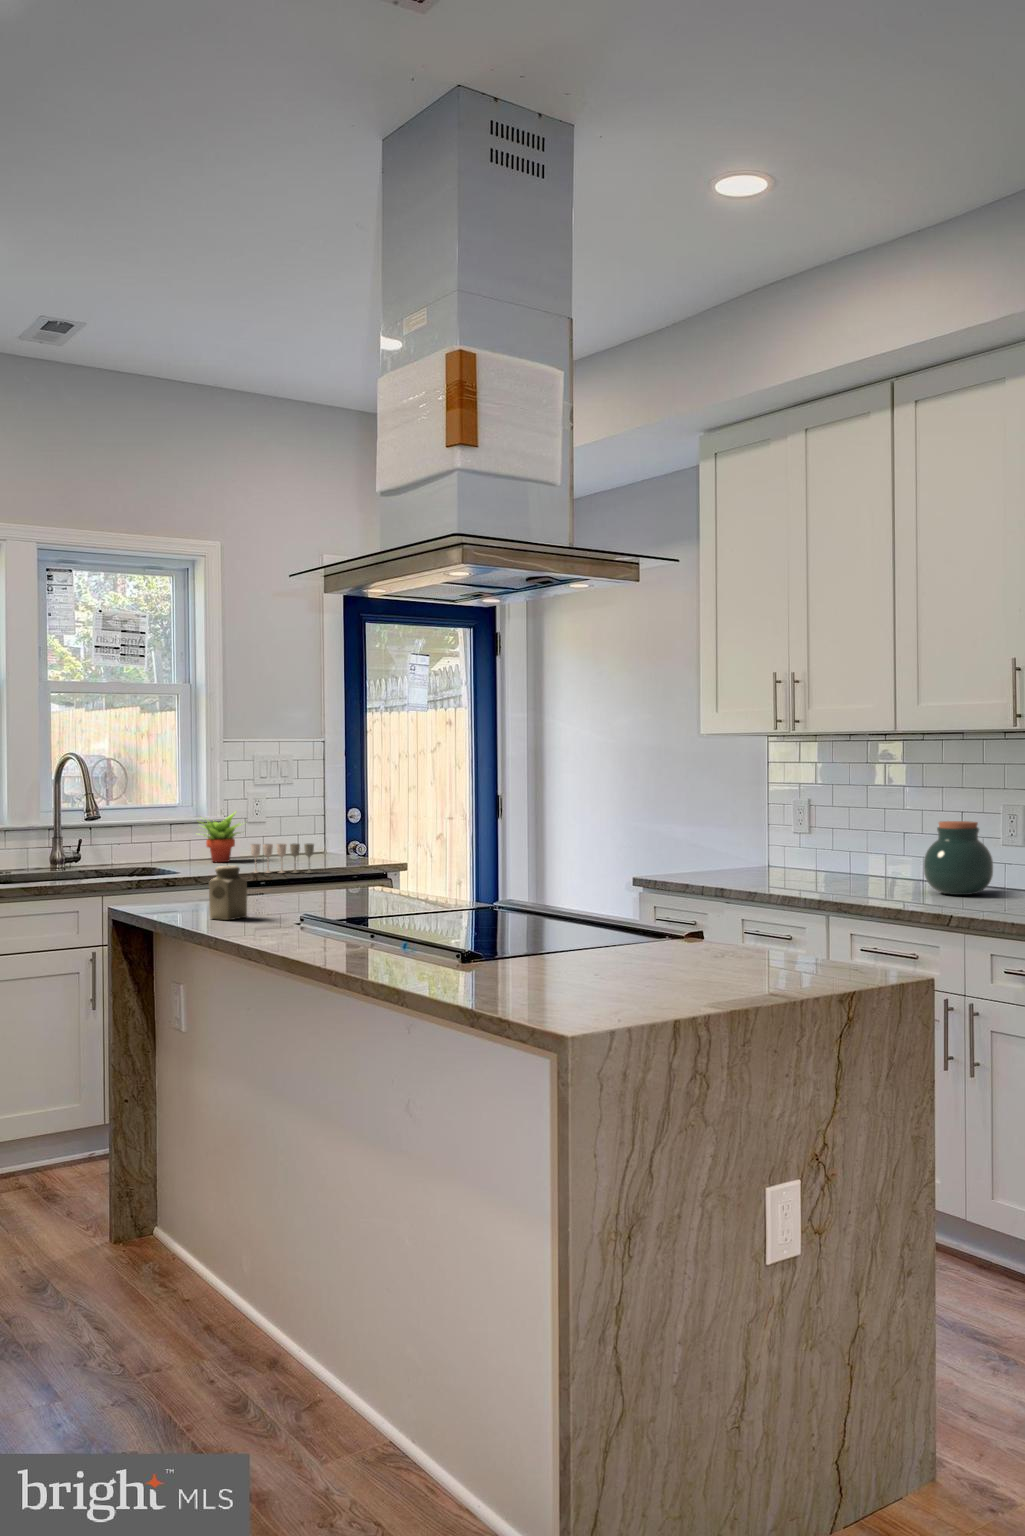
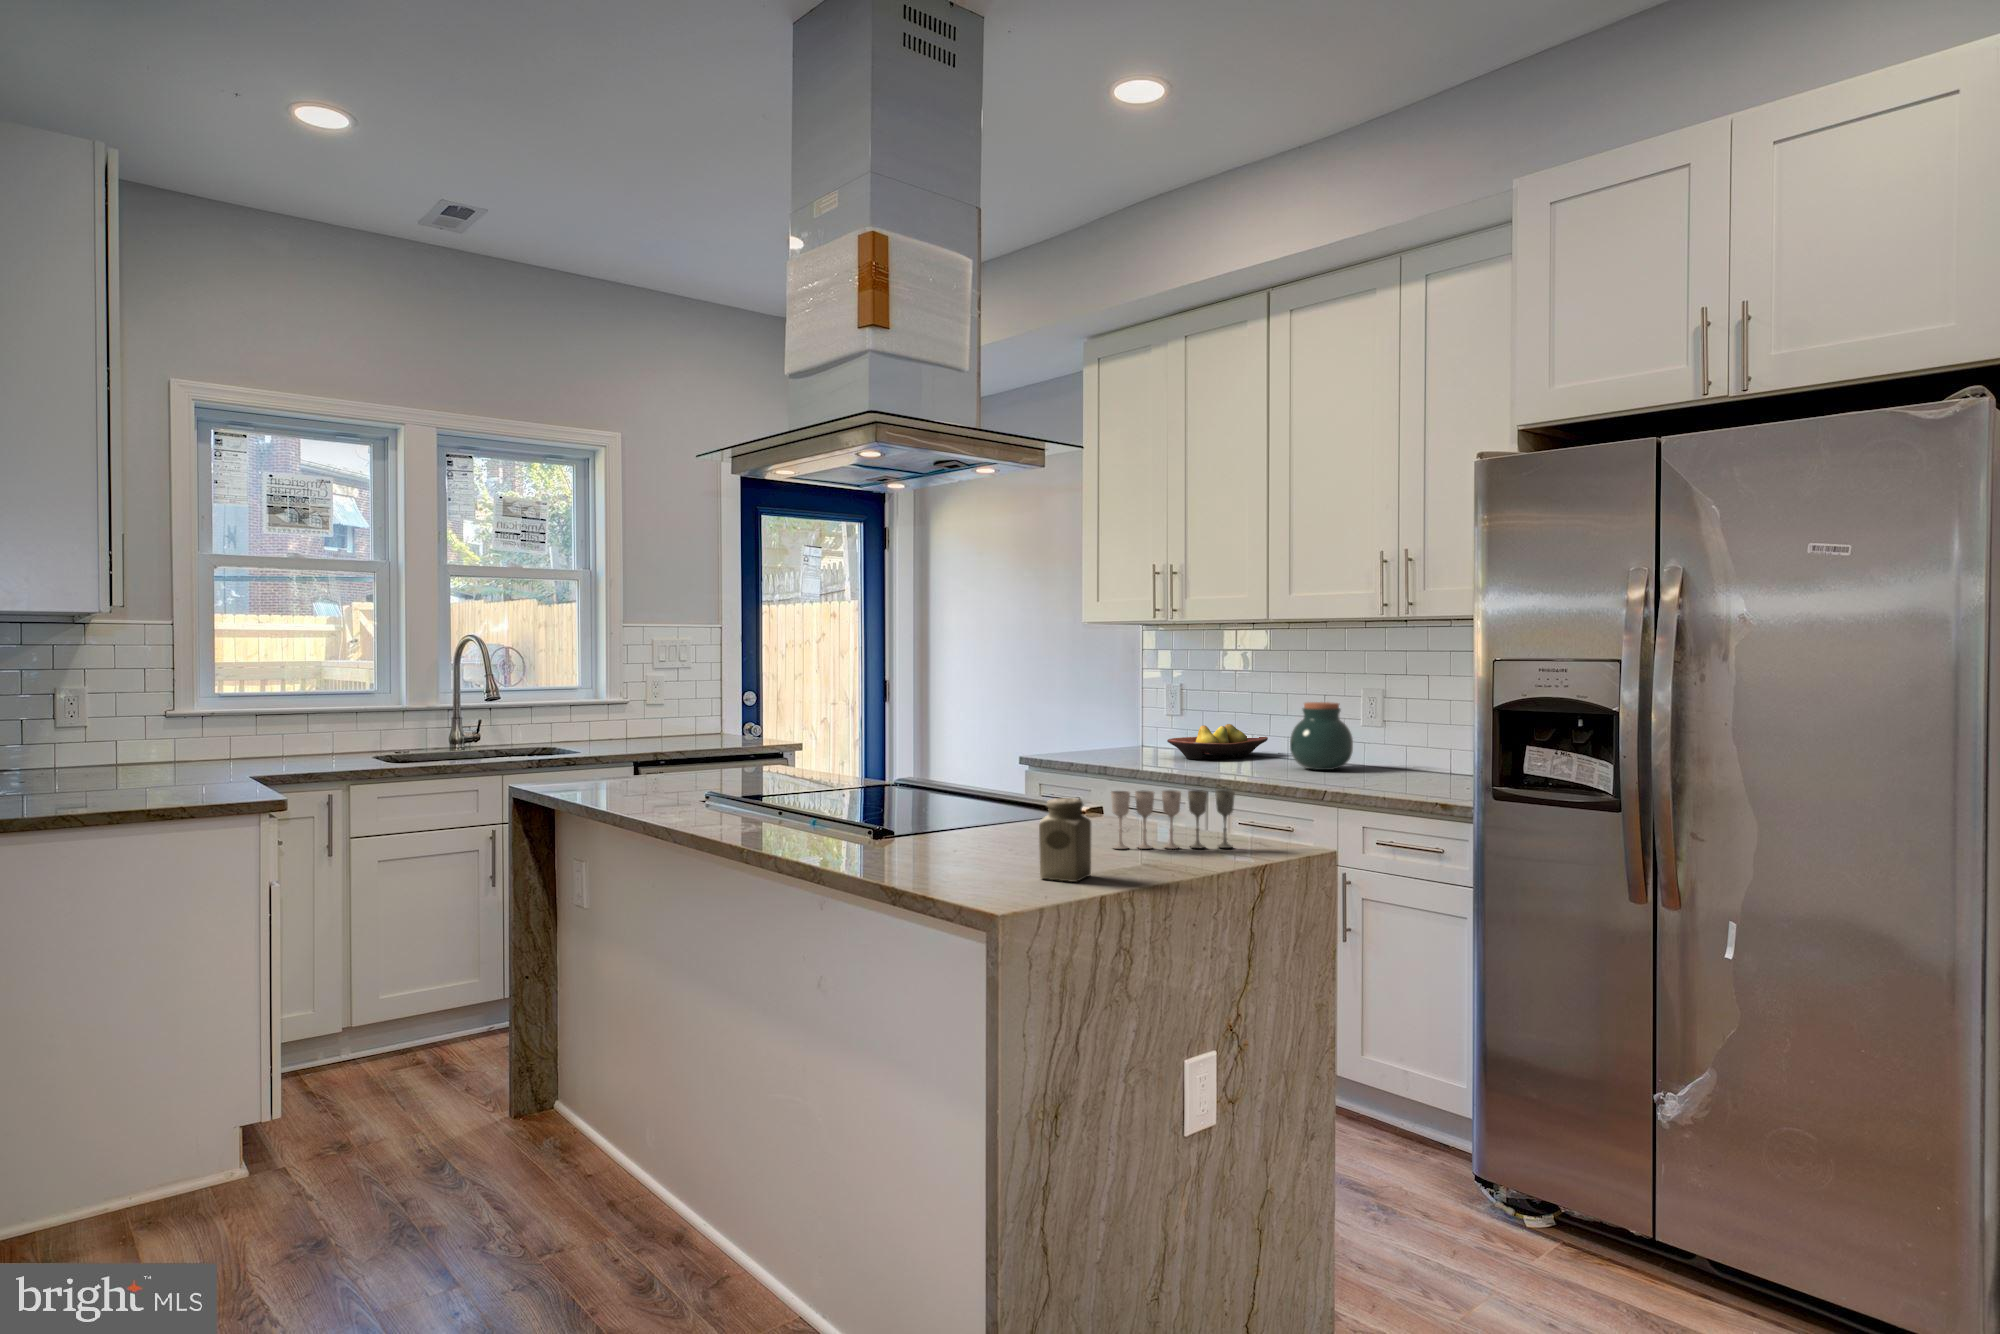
succulent plant: present [203,812,240,862] -> none [596,693,647,742]
wine glass: present [251,844,314,873] -> present [1111,790,1235,849]
fruit bowl: none [793,844,905,883] -> present [1167,724,1268,759]
salt shaker: present [209,866,247,920] -> present [1039,798,1091,882]

